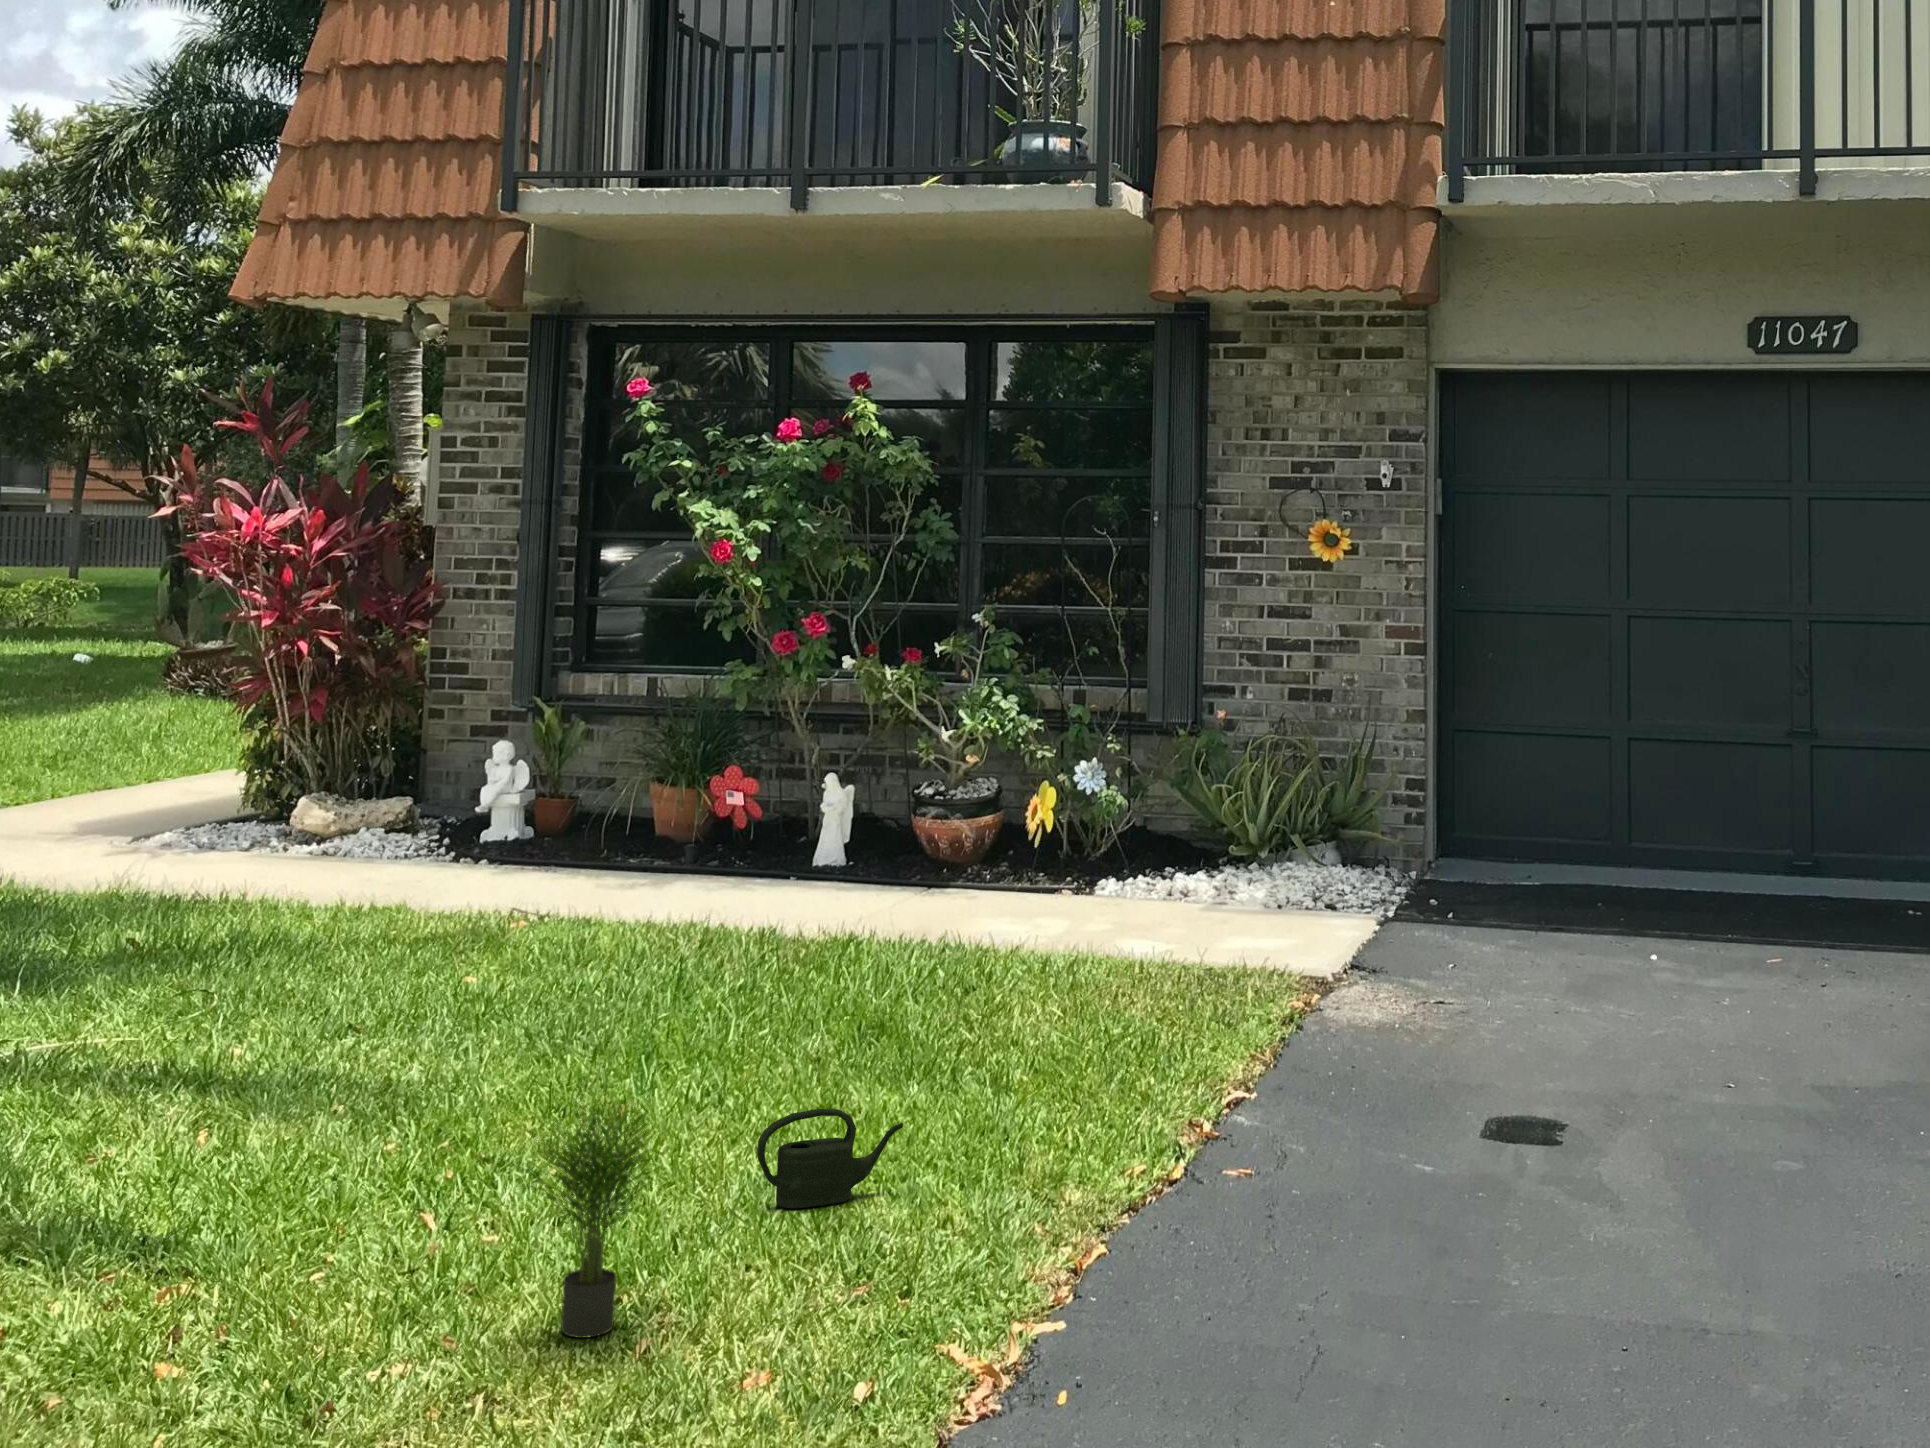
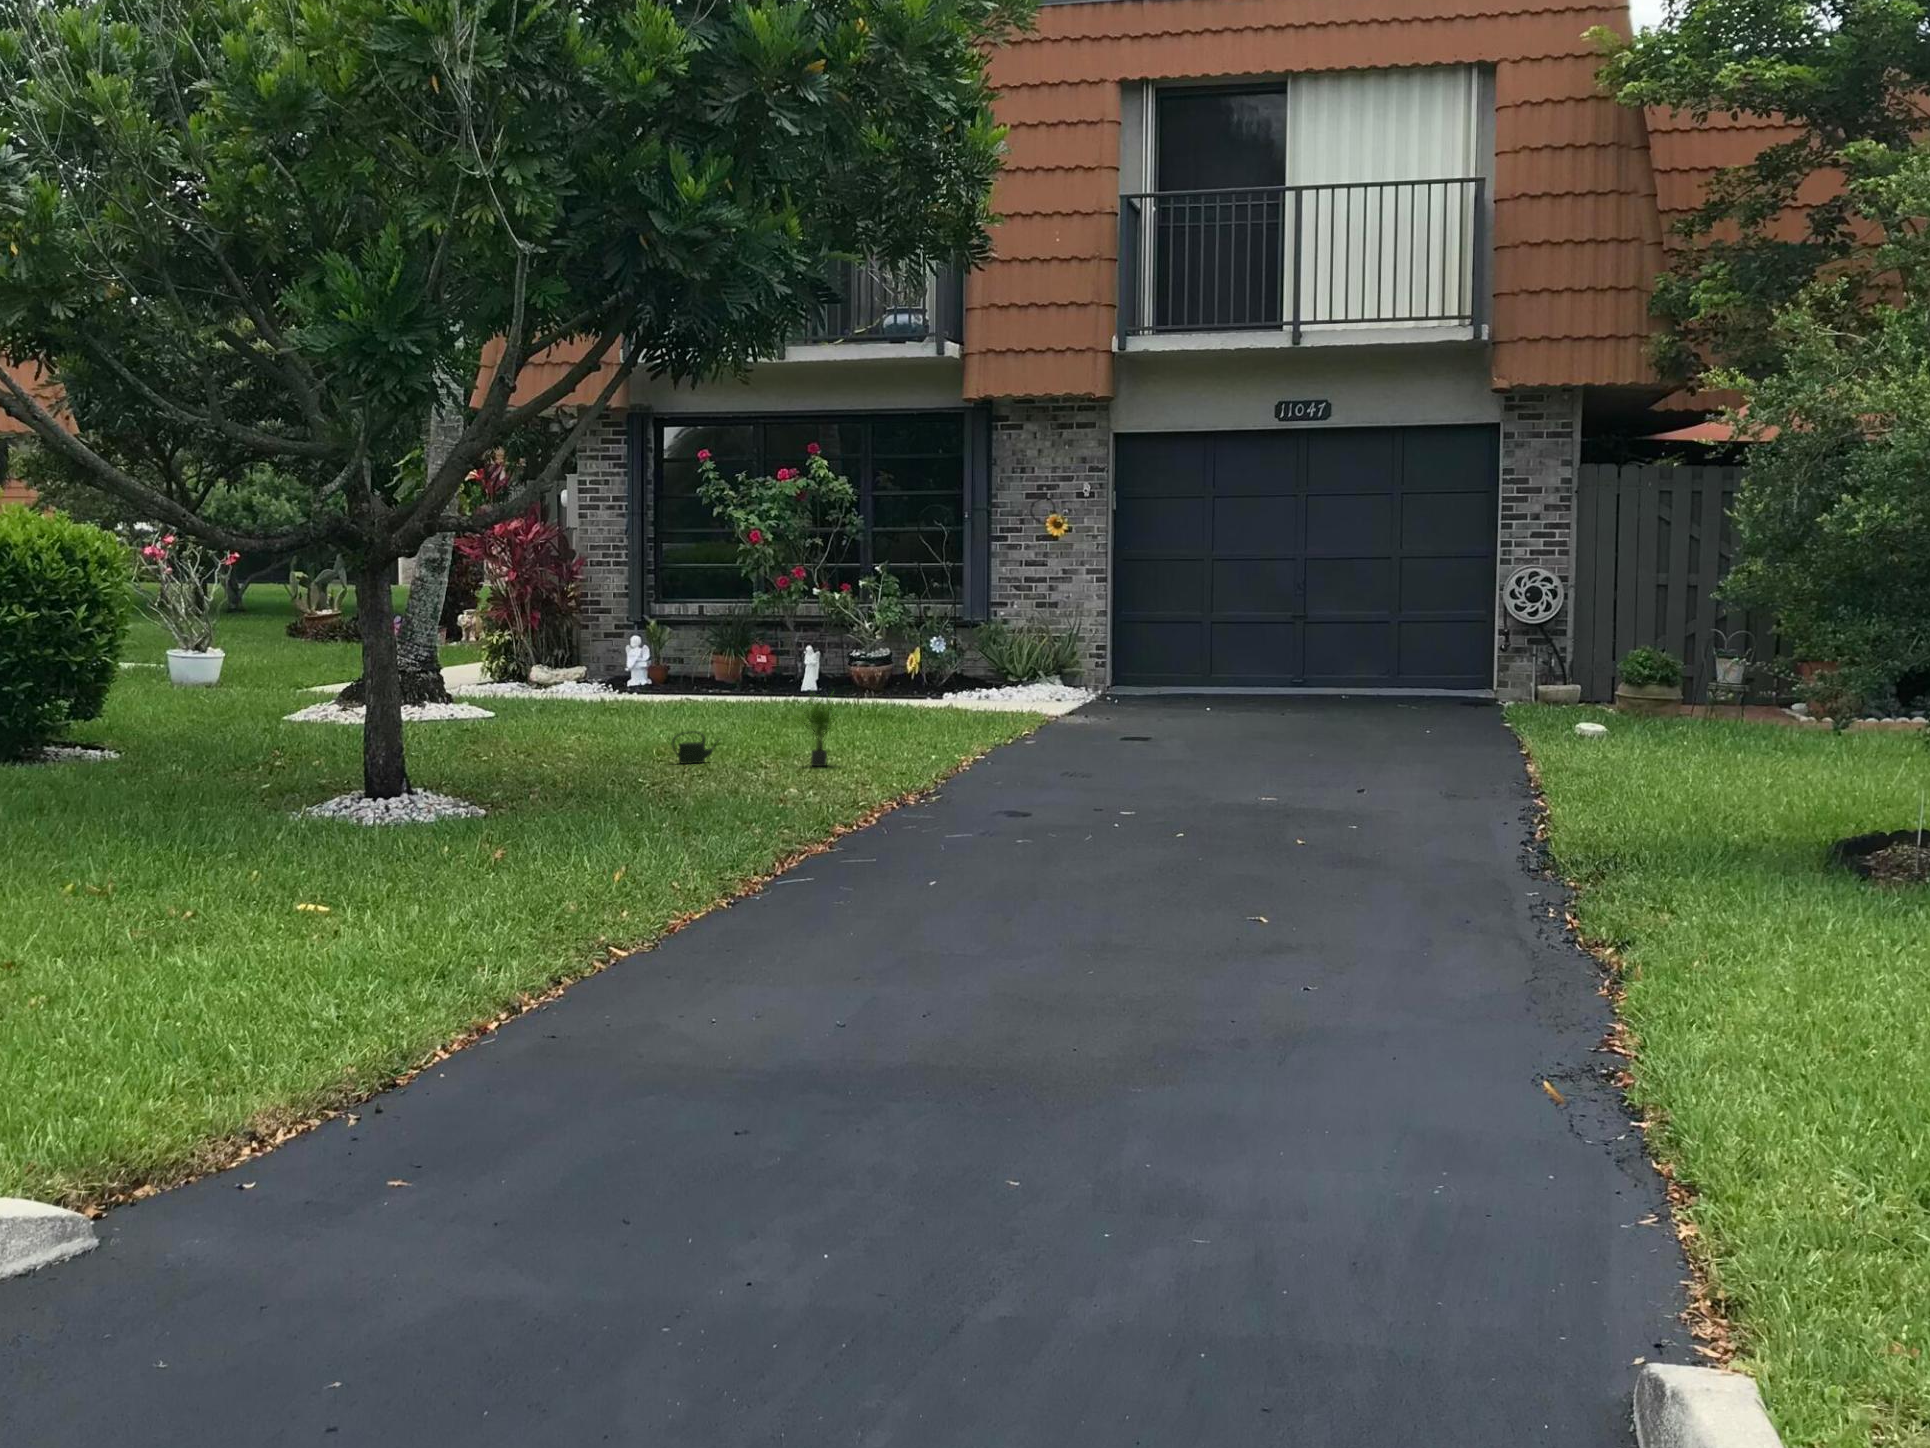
watering can: present [757,1109,903,1209] -> present [672,731,720,764]

